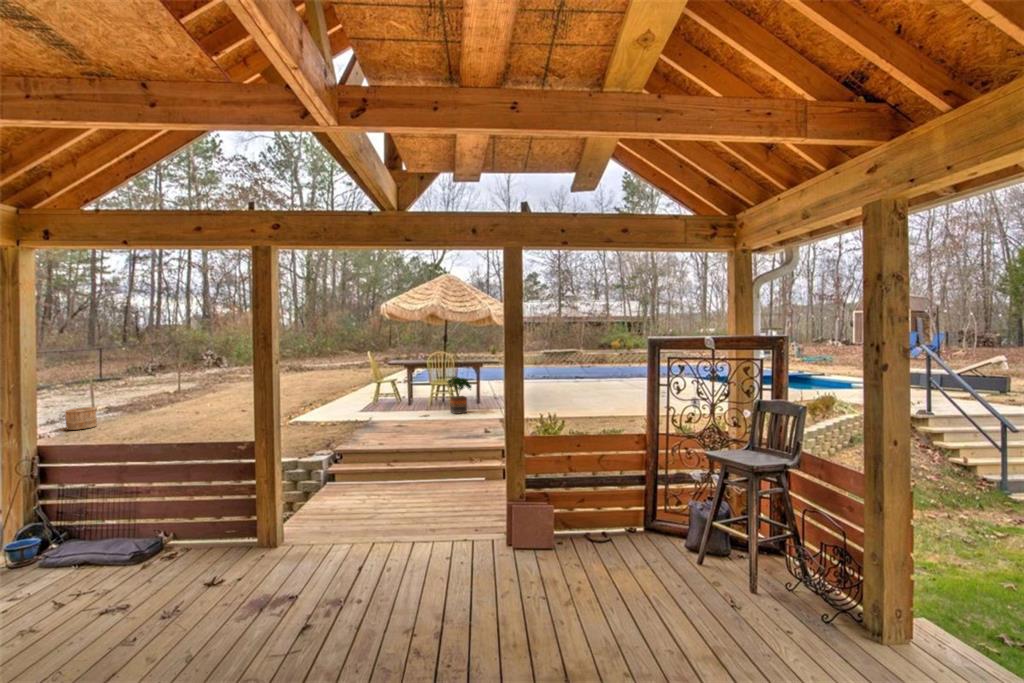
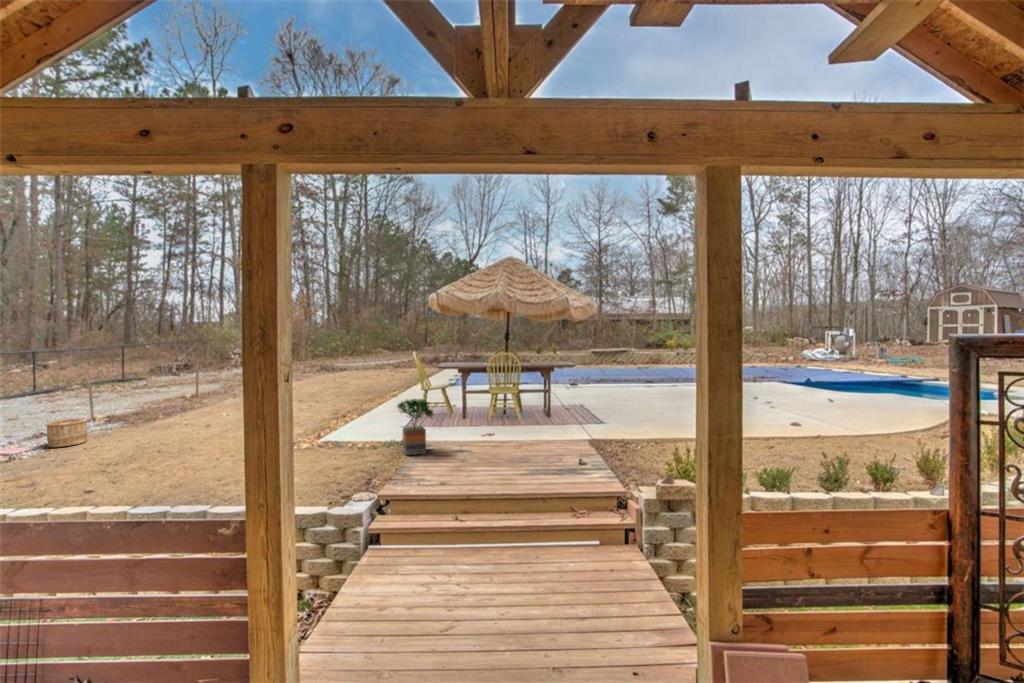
potted tree: present [447,377,471,414] -> present [398,399,433,455]

